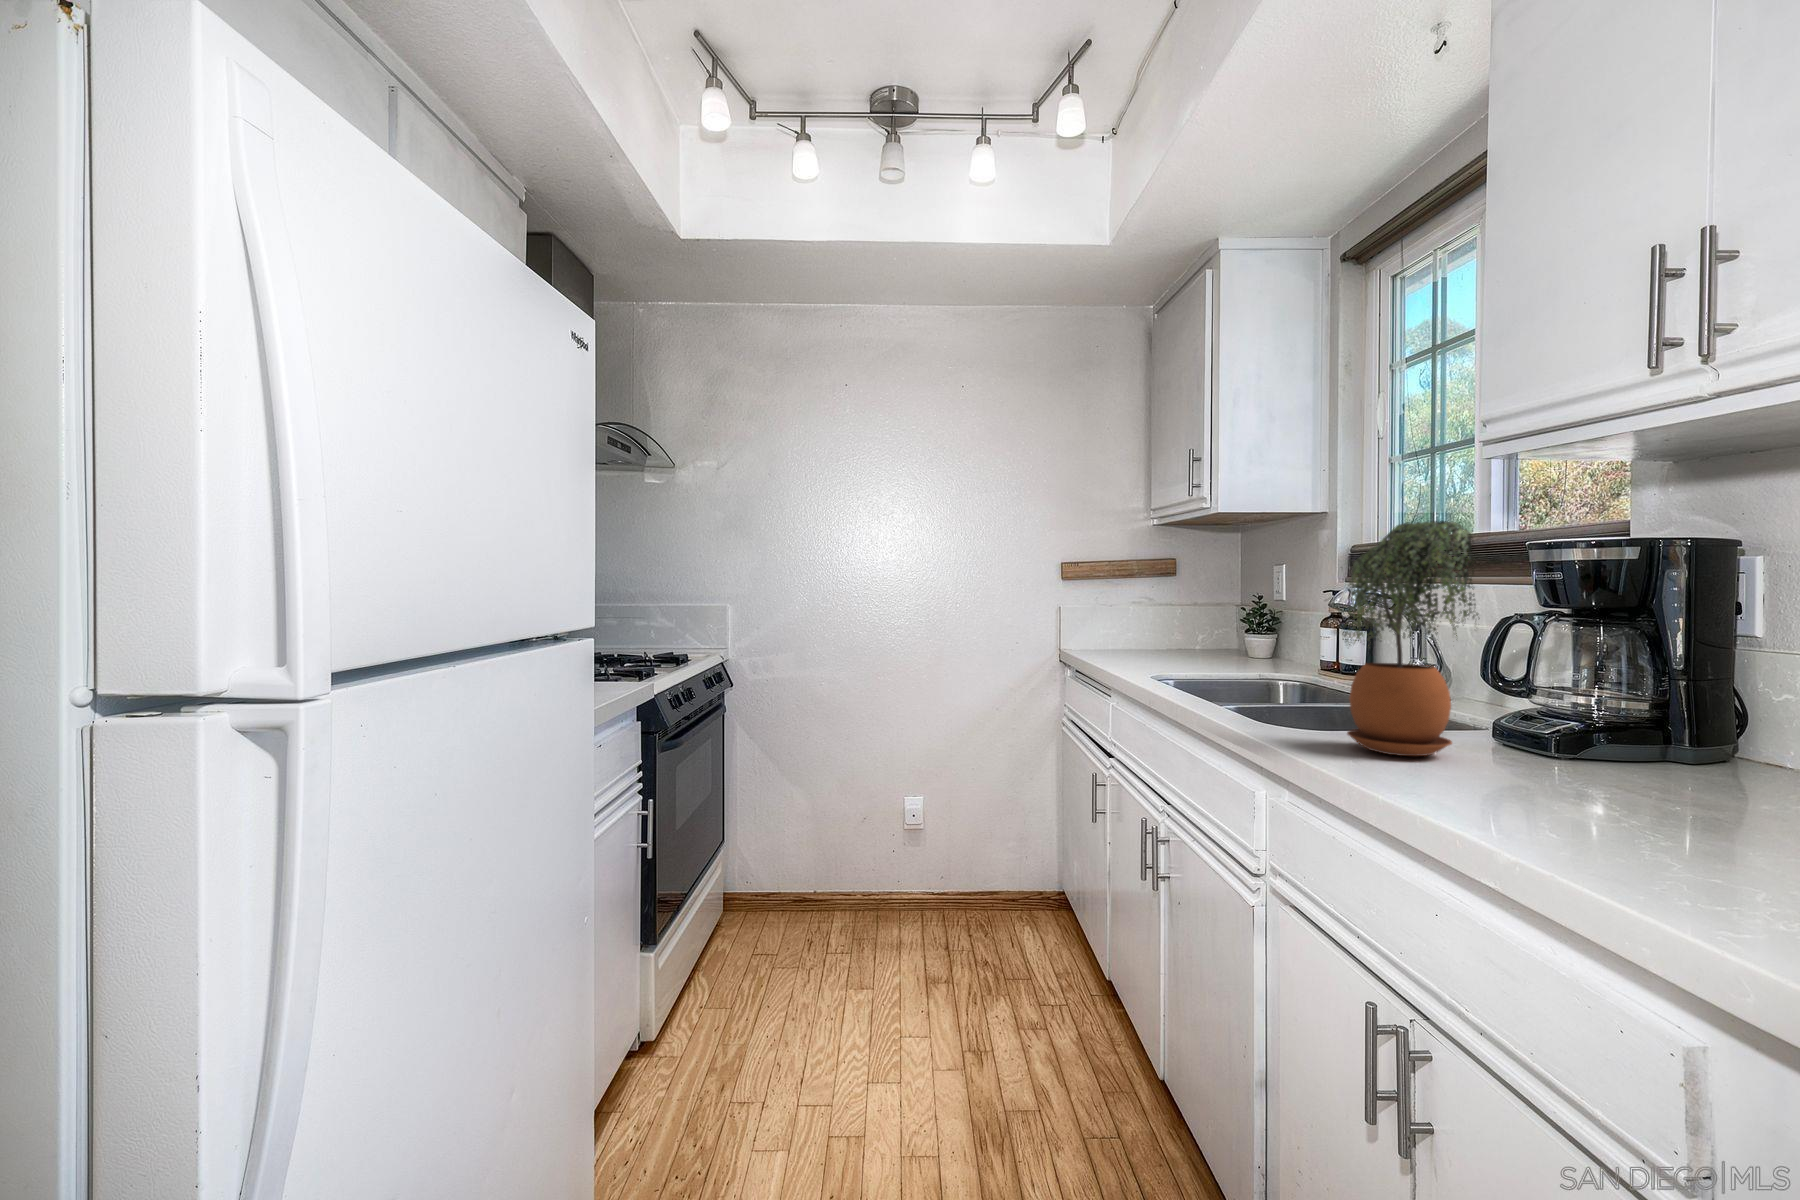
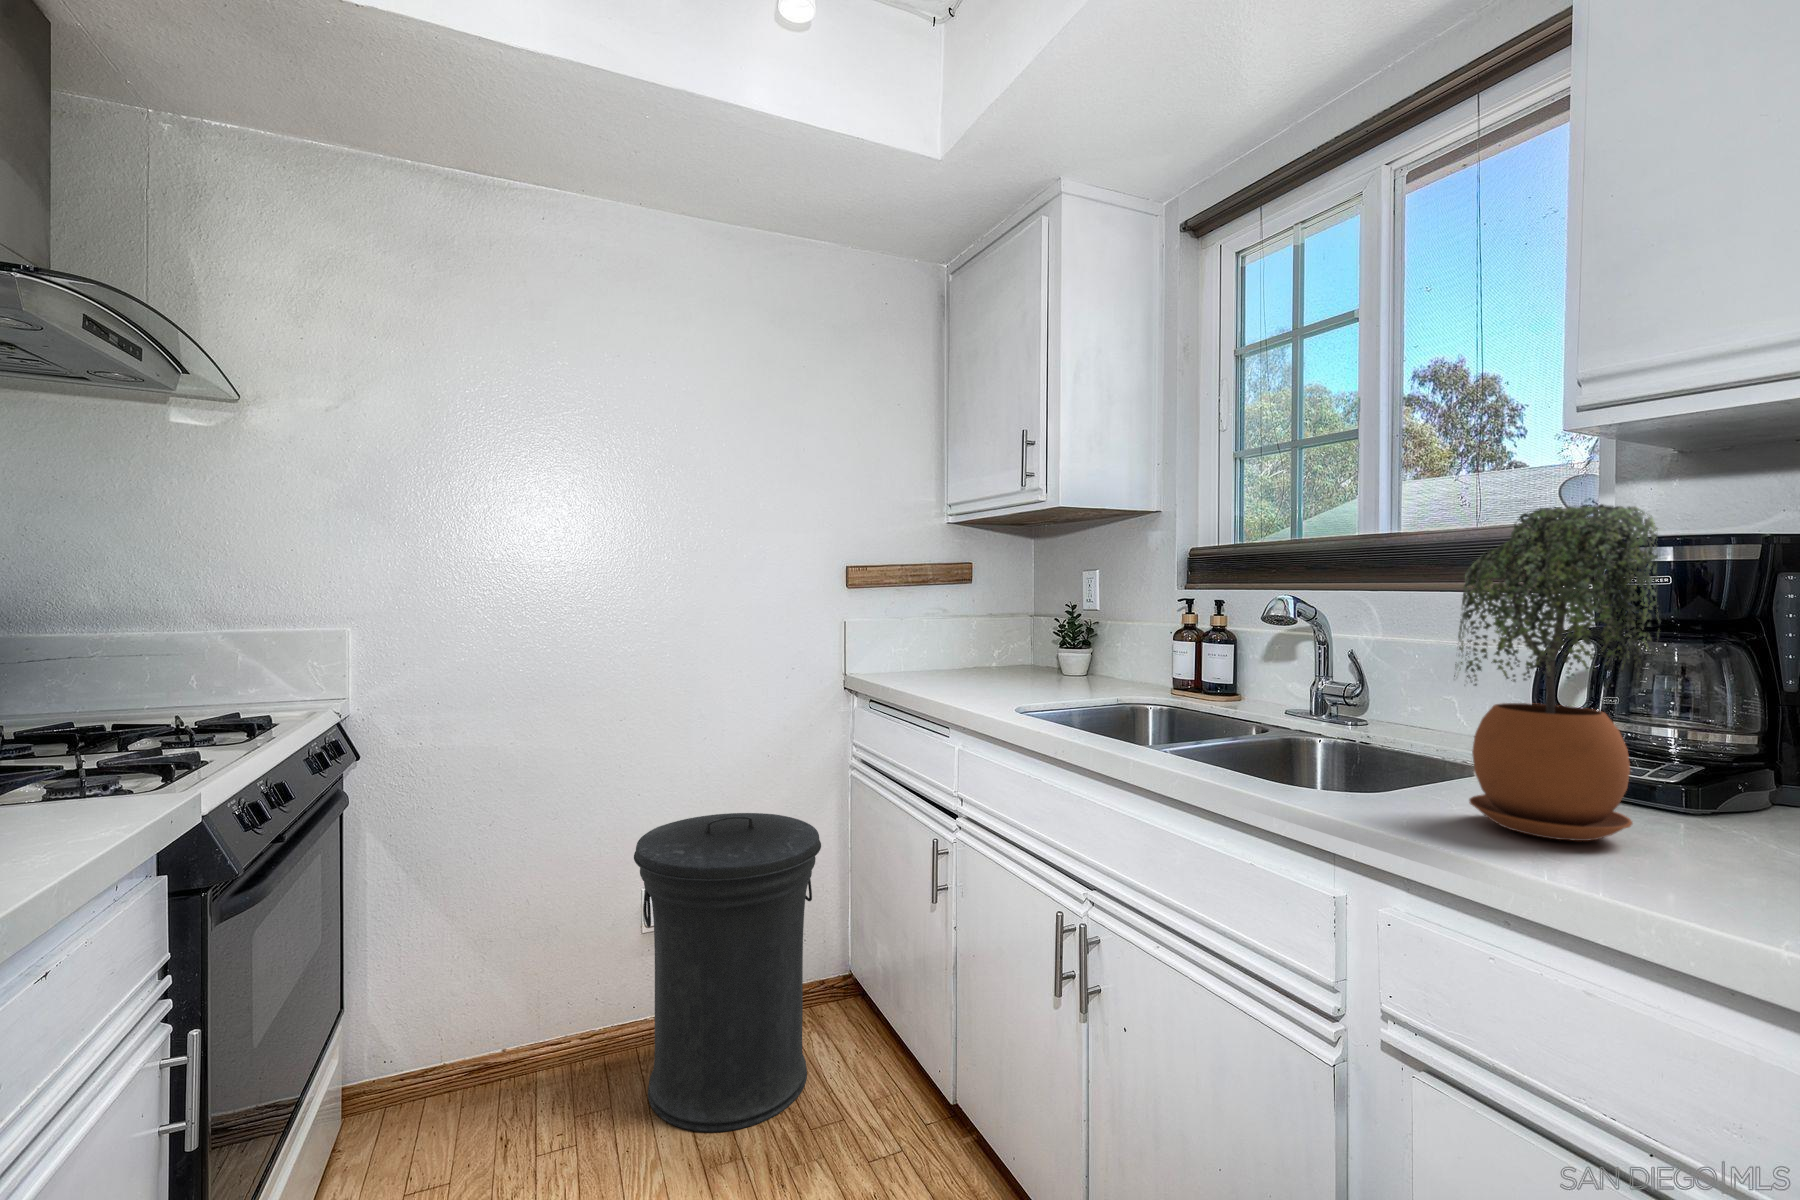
trash can: none [891,748,1025,967] -> present [634,813,821,1132]

